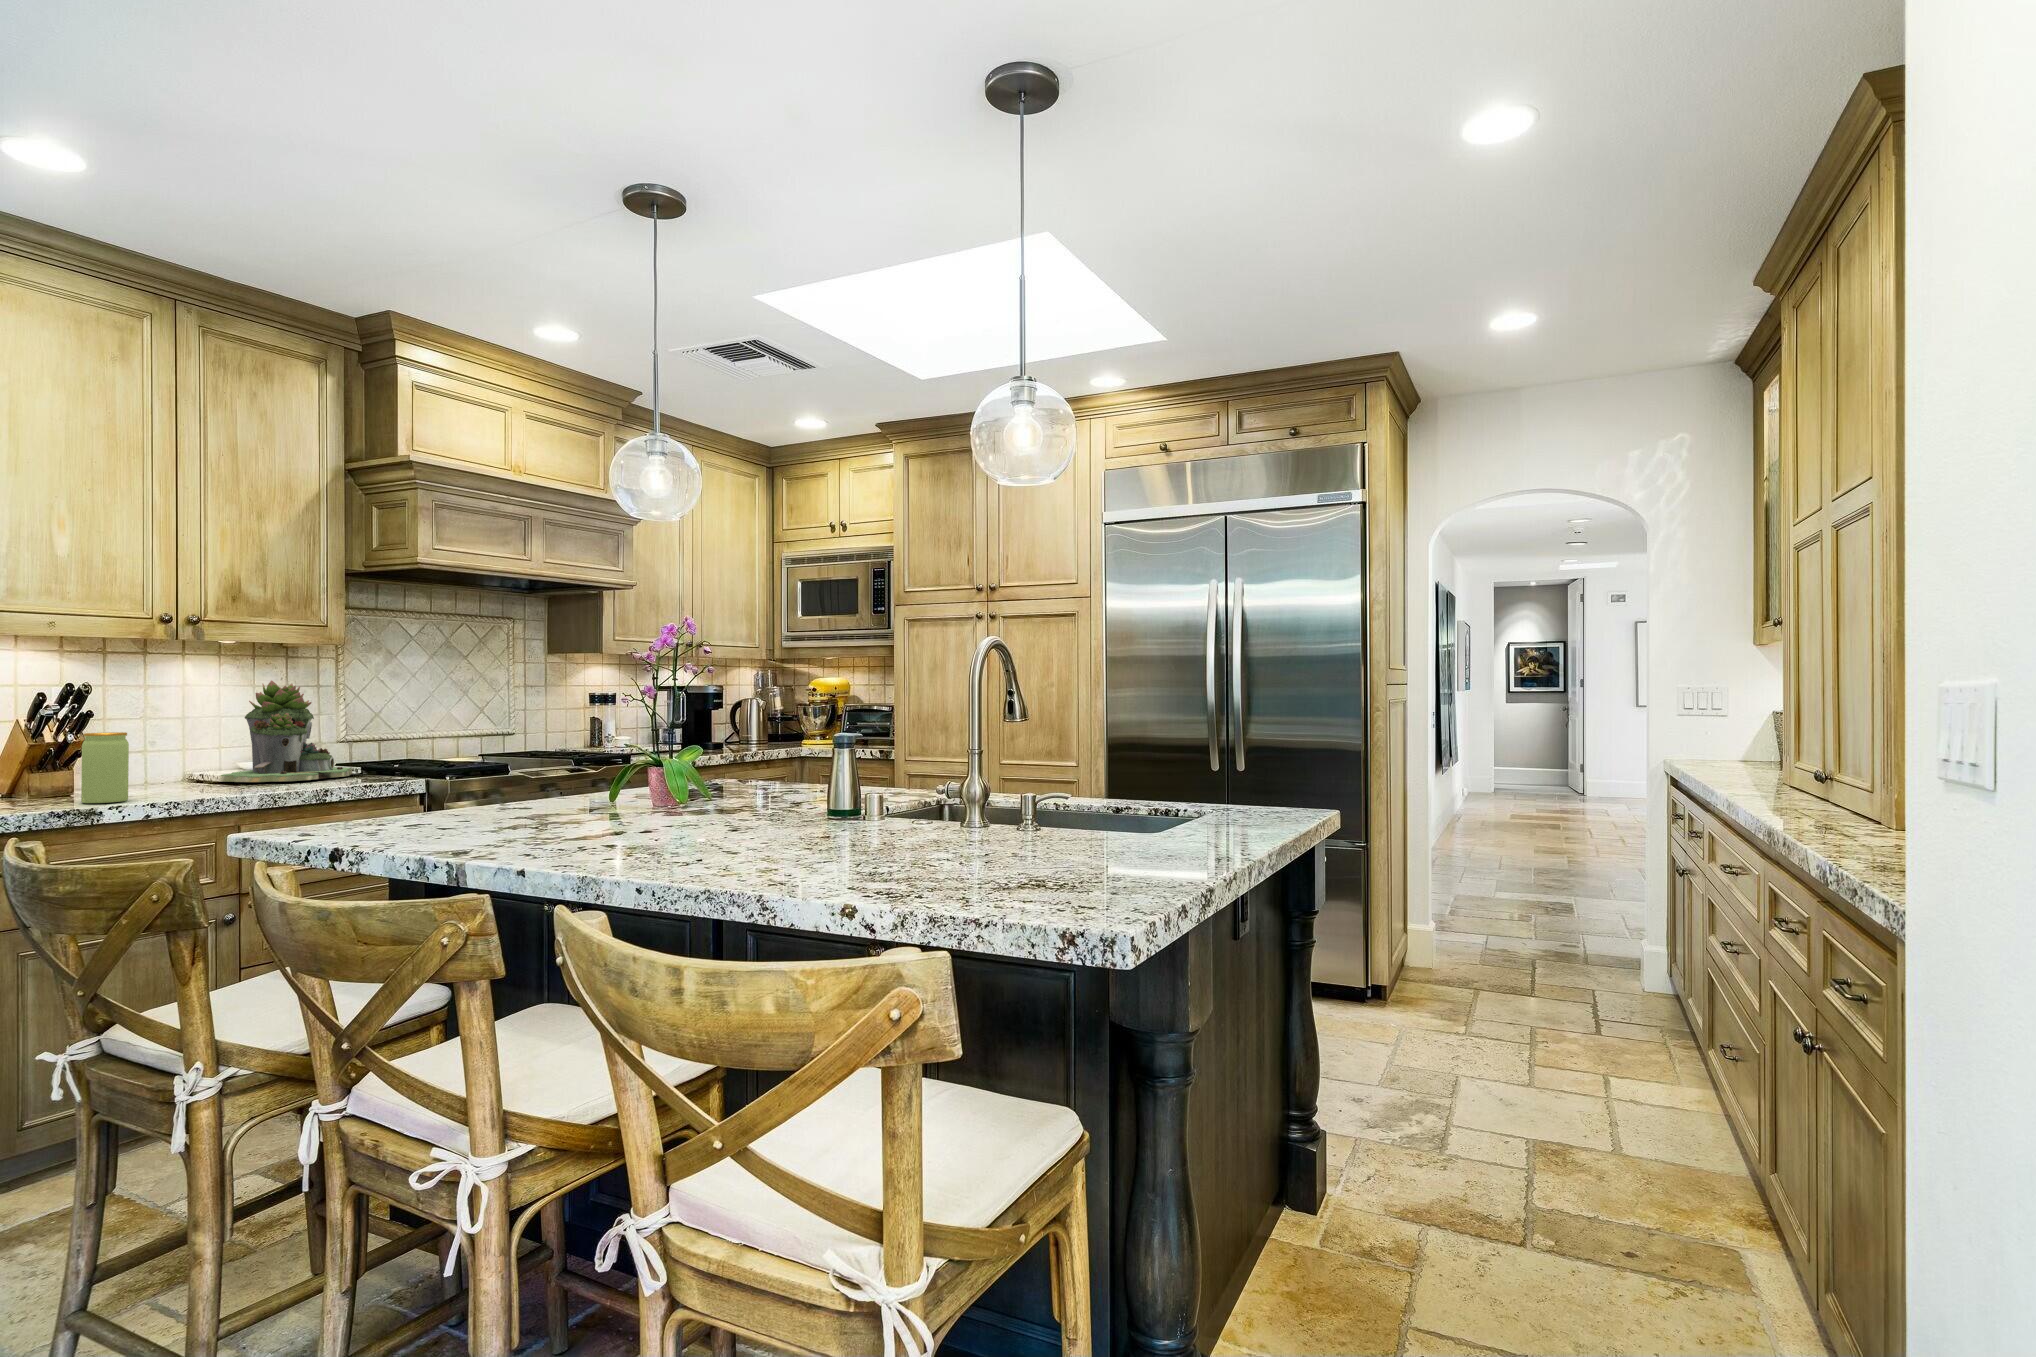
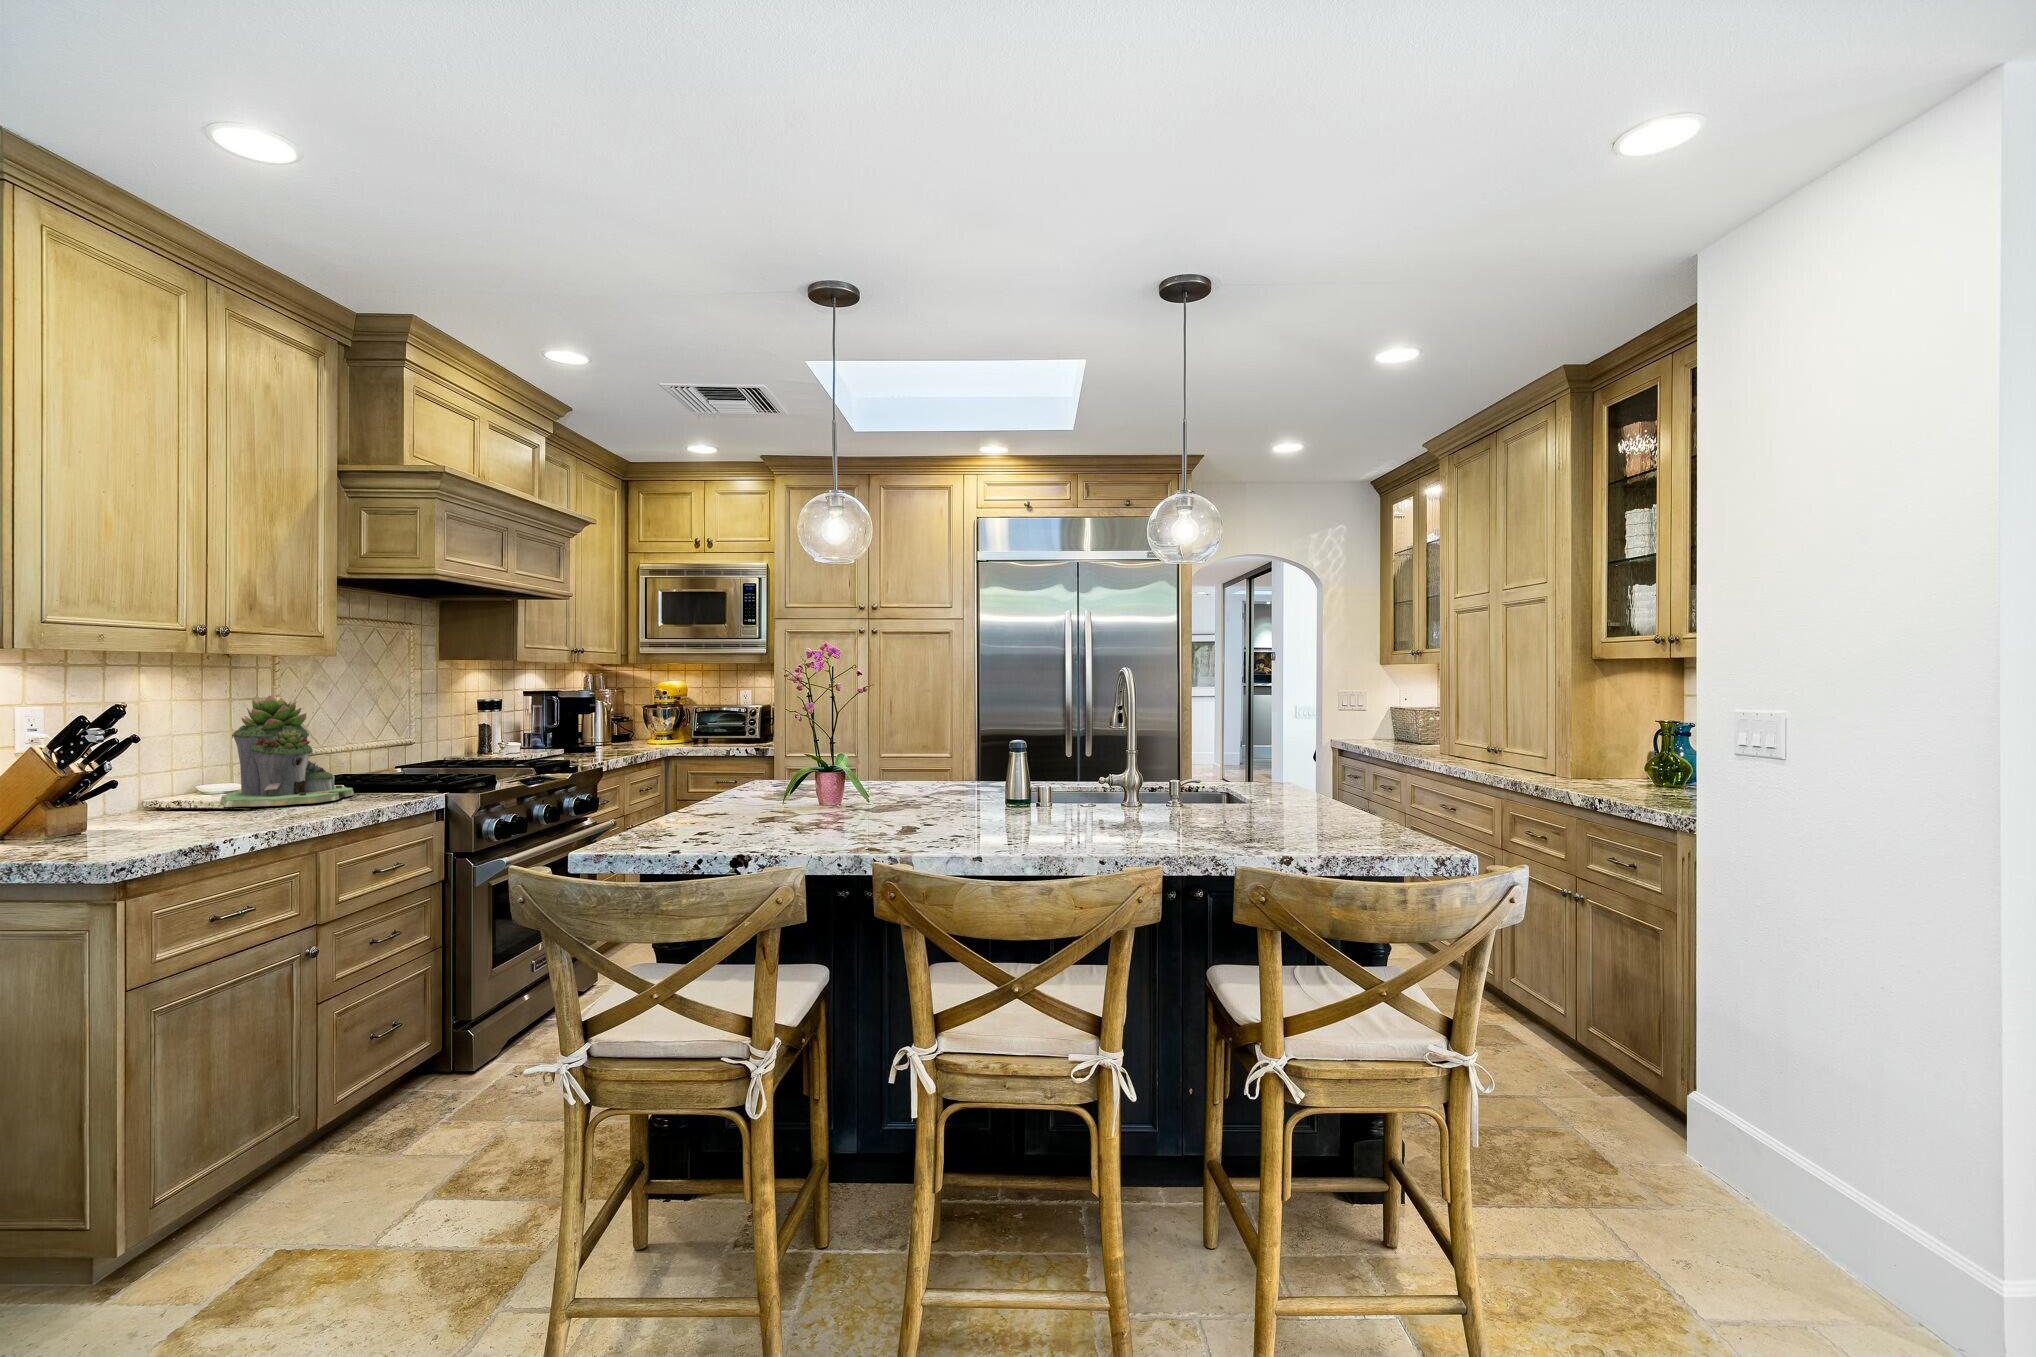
jar: present [81,732,129,803] -> none [159,757,211,837]

